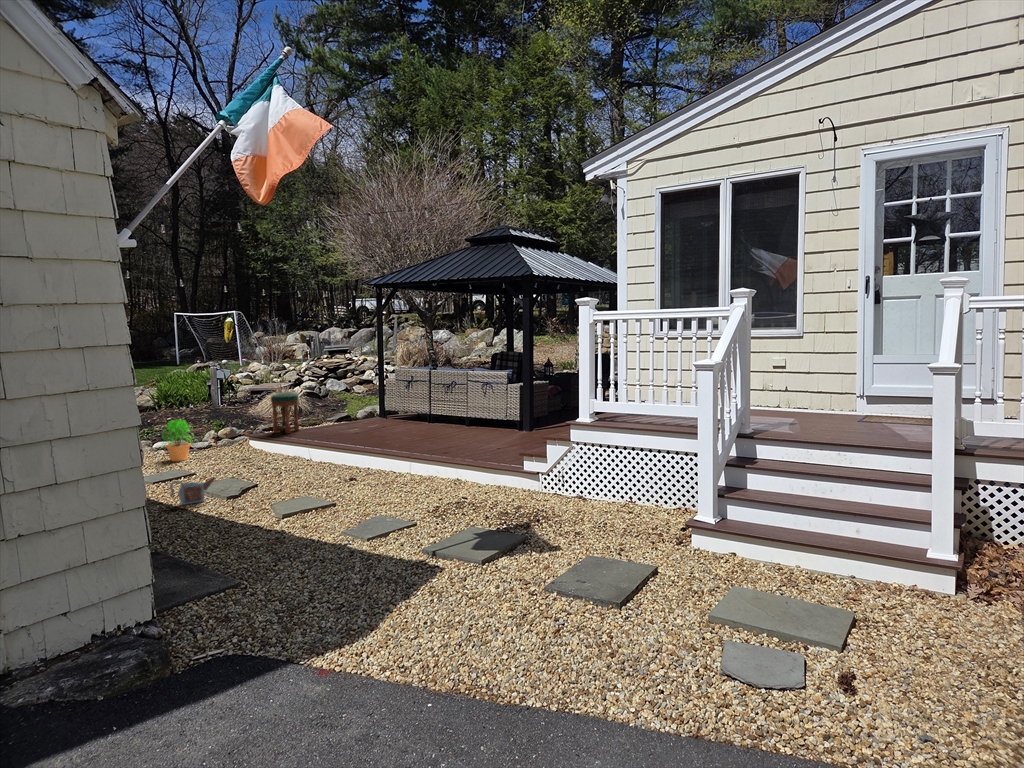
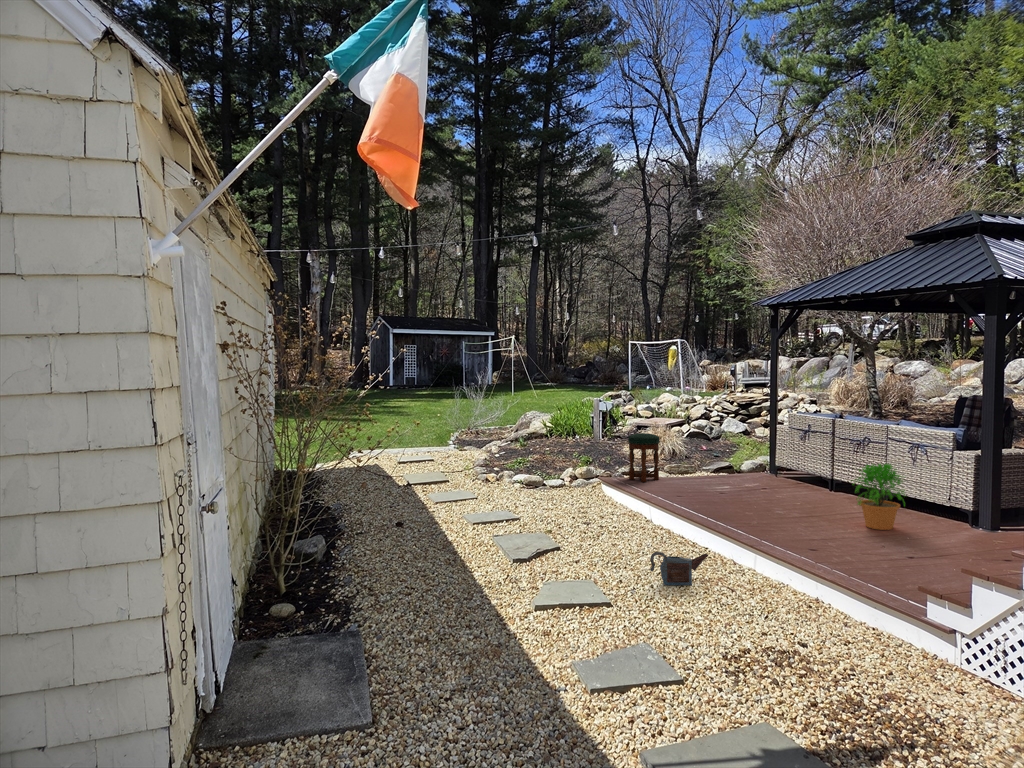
potted plant: present [162,420,191,461] -> present [855,464,905,530]
watering can: present [170,477,215,505] -> present [650,552,708,585]

